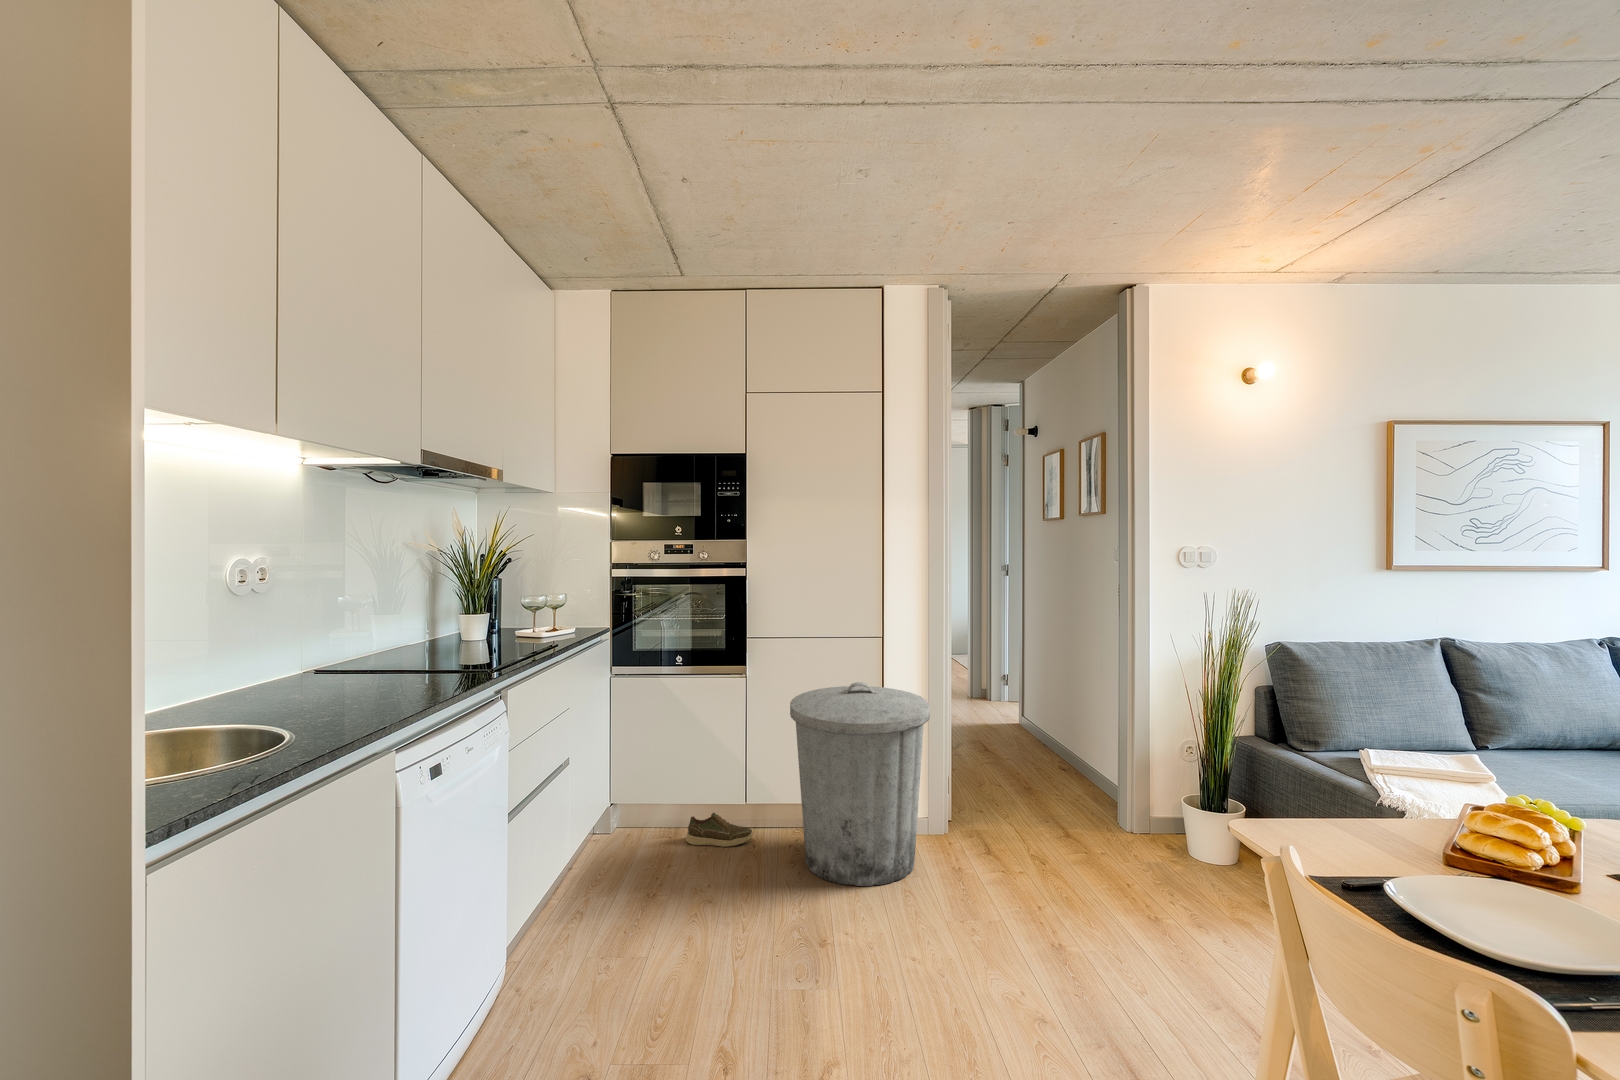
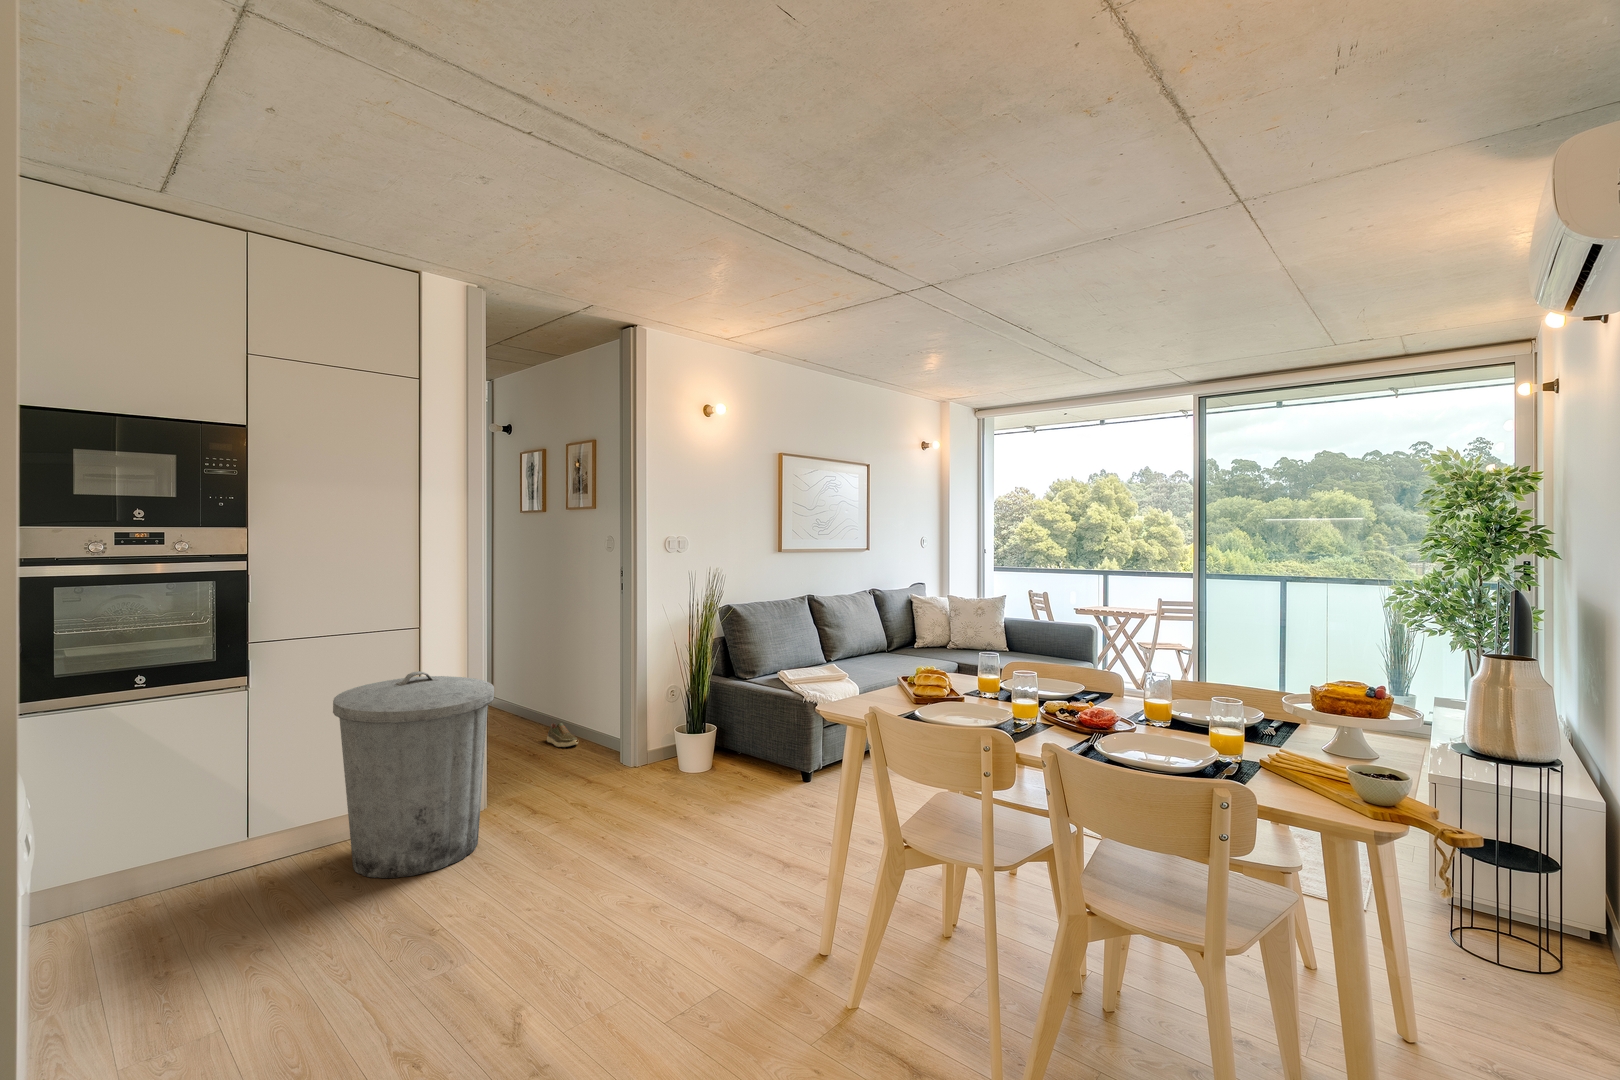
shoe: present [686,813,753,847] -> present [547,723,578,747]

